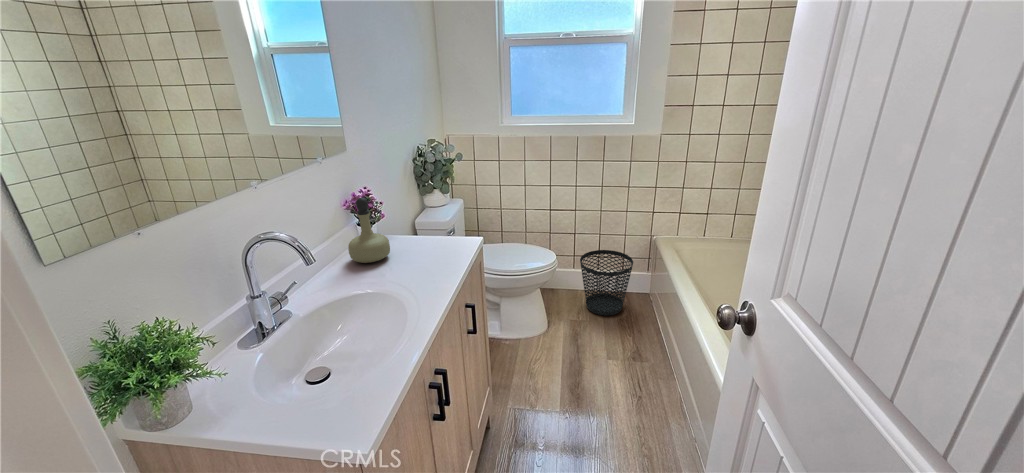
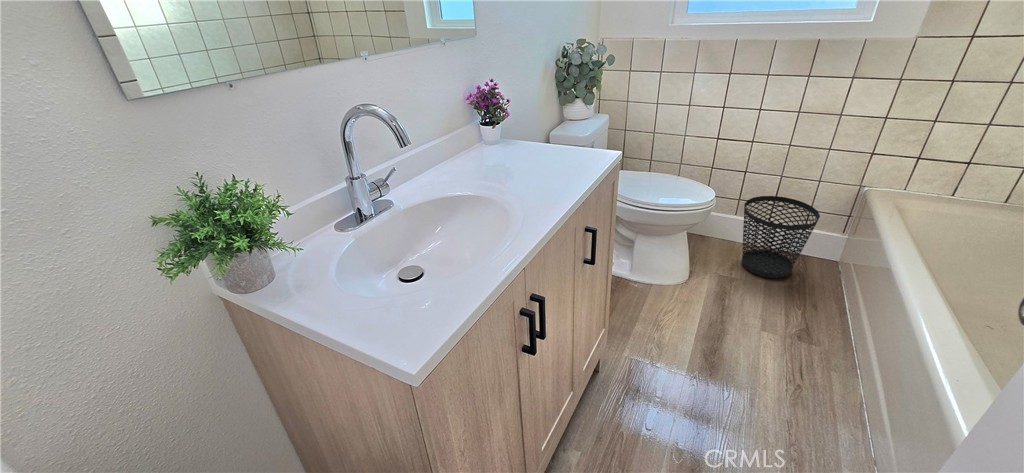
perfume bottle: present [348,198,390,263] -> none [464,87,509,165]

